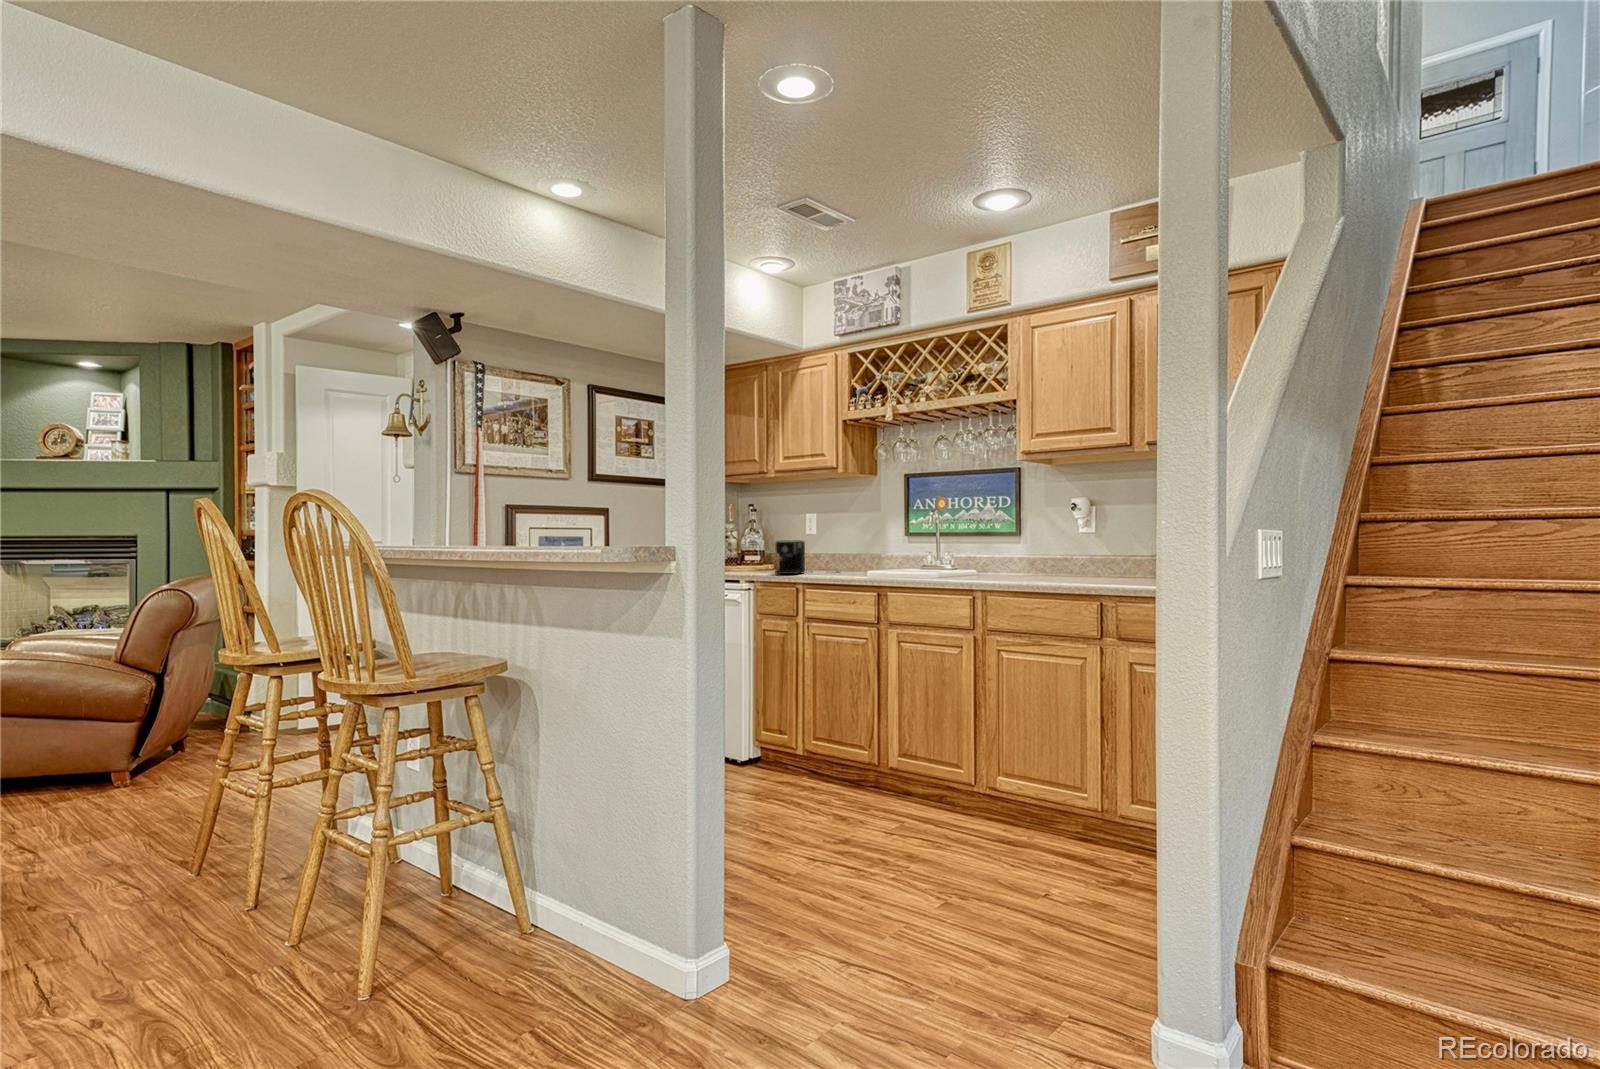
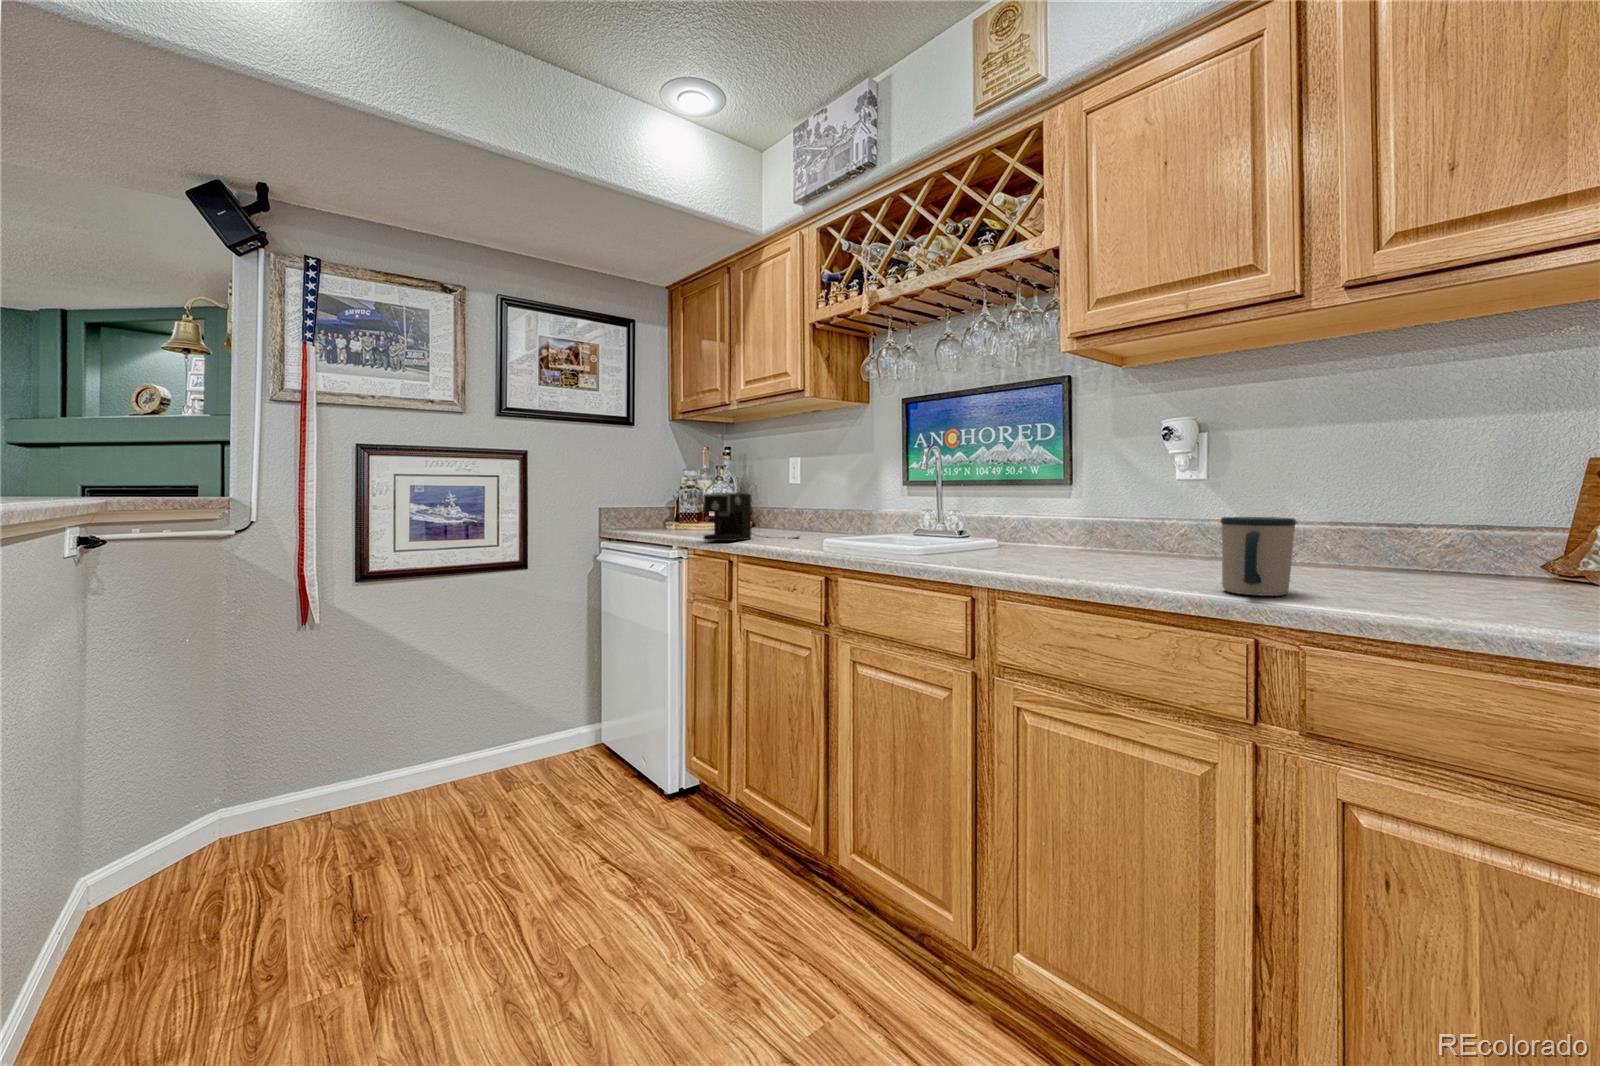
mug: none [1088,552,1117,586] -> present [1221,517,1296,596]

